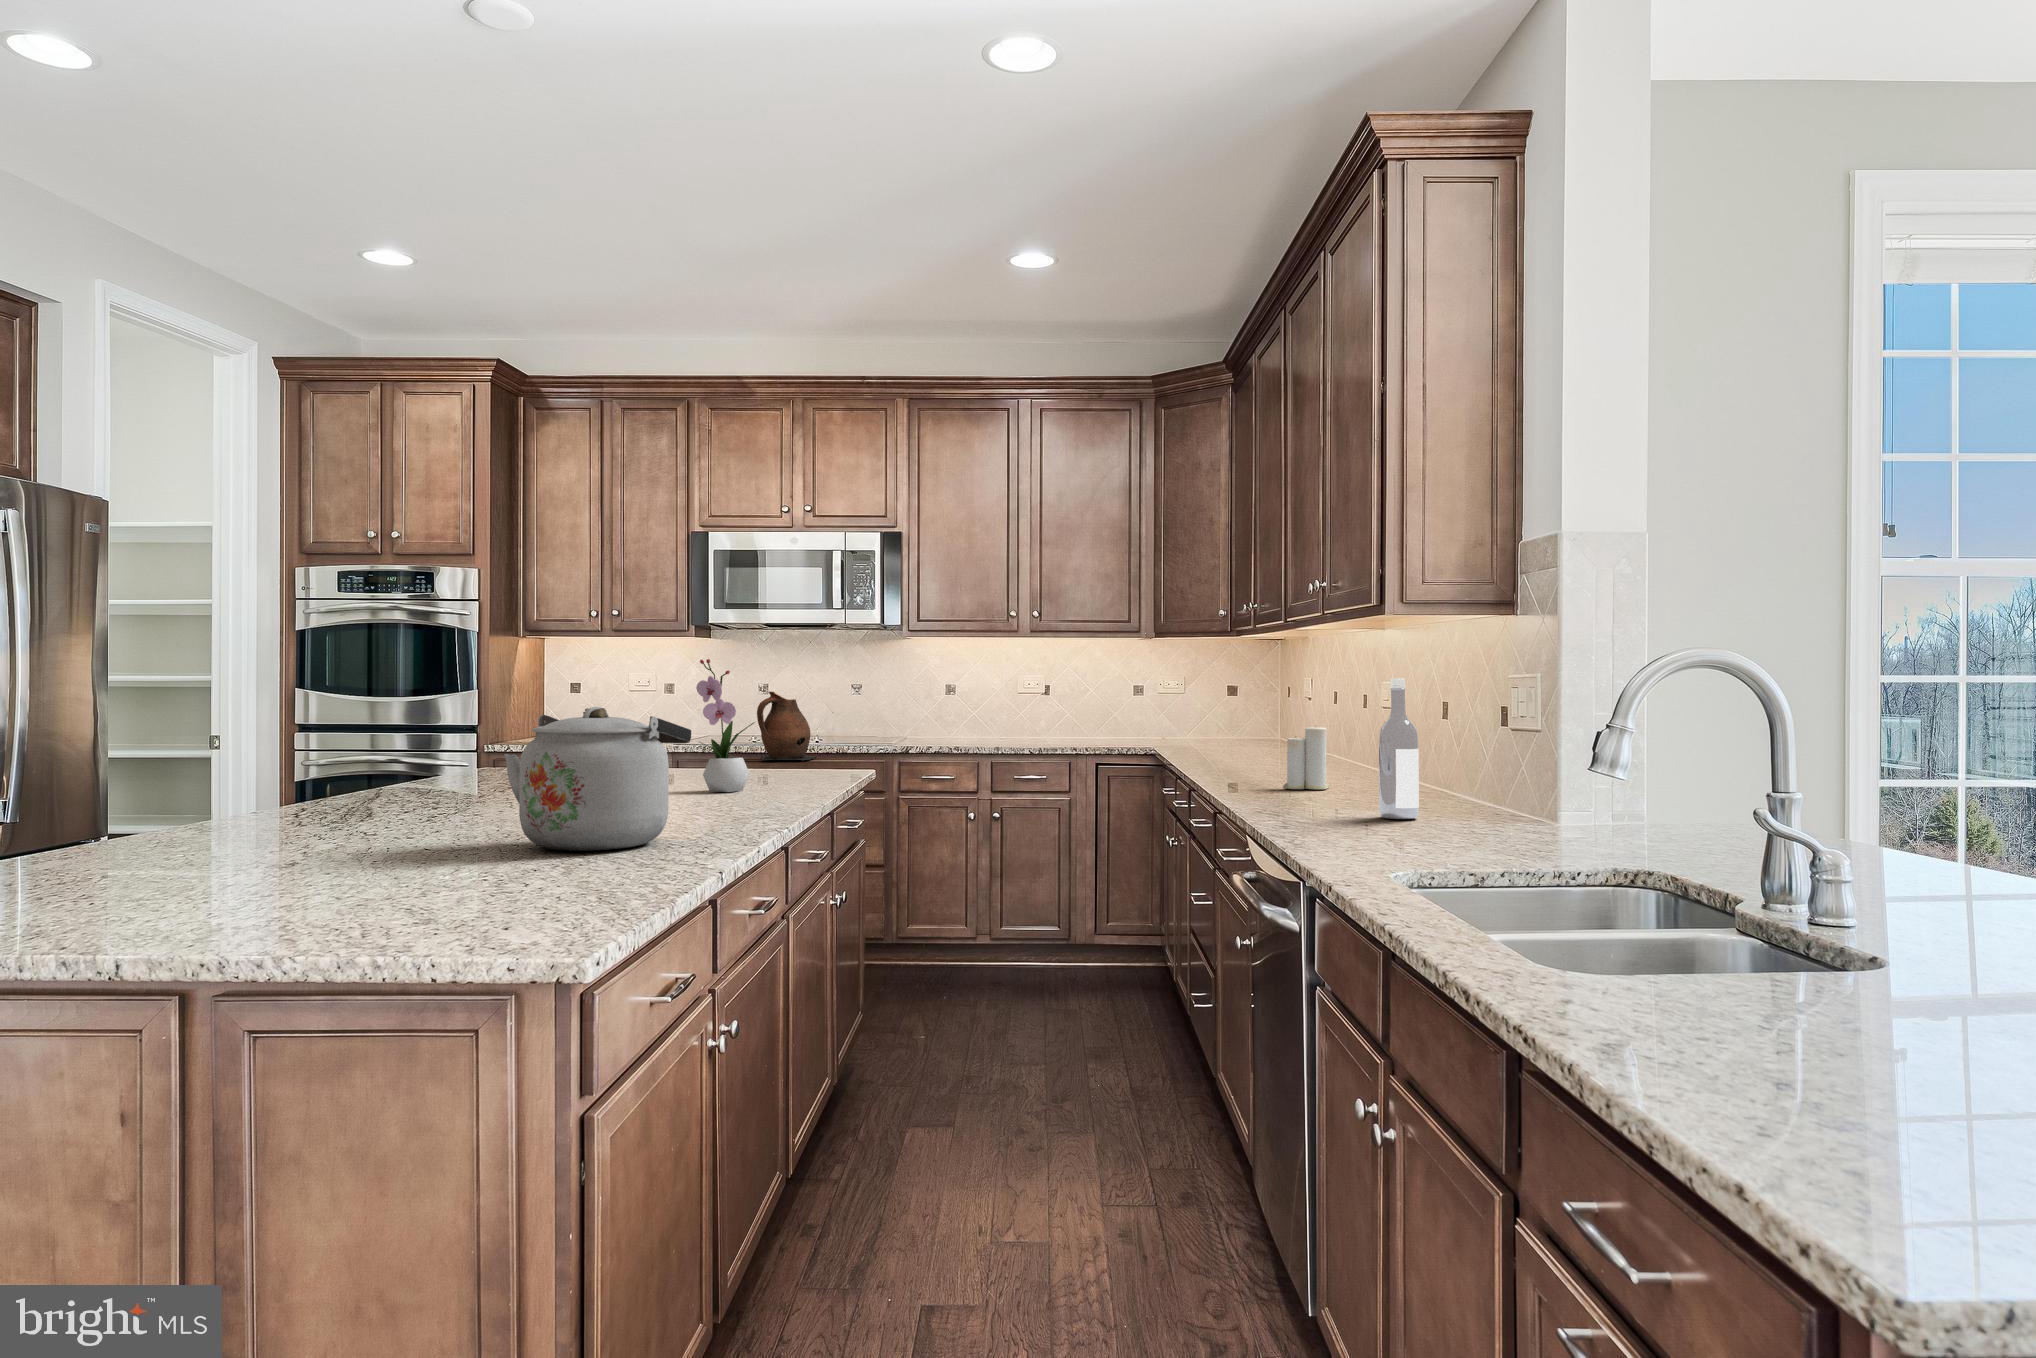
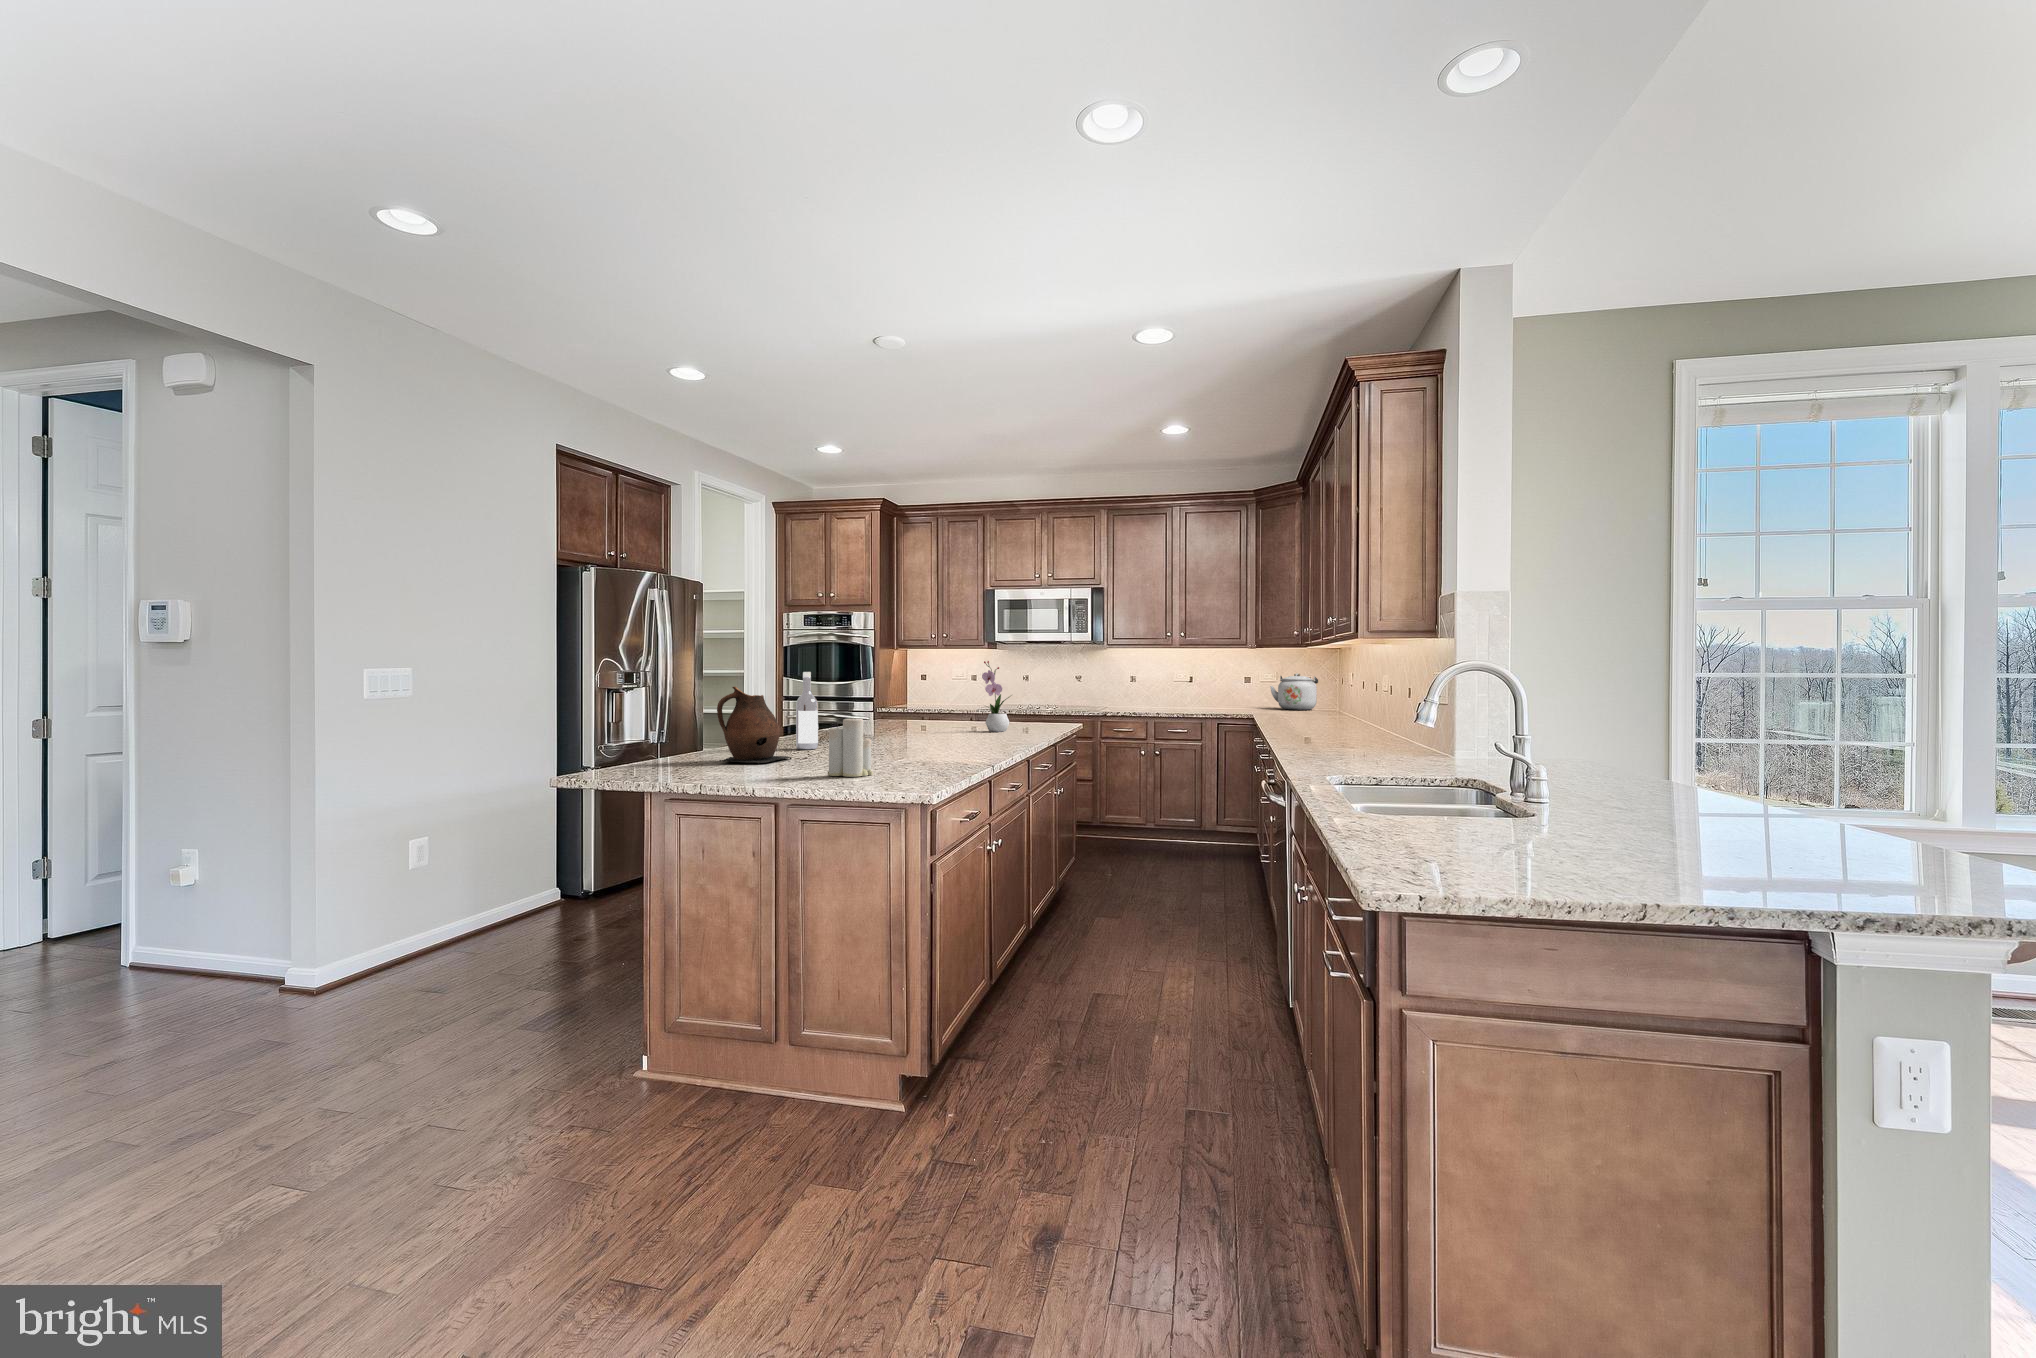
wine bottle: present [1379,678,1419,819] -> present [796,672,818,749]
ceramic pitcher: present [757,691,816,761] -> present [717,687,791,764]
kettle: present [504,707,691,851] -> present [1270,673,1318,710]
candle: present [1283,727,1329,789] -> present [828,718,873,777]

